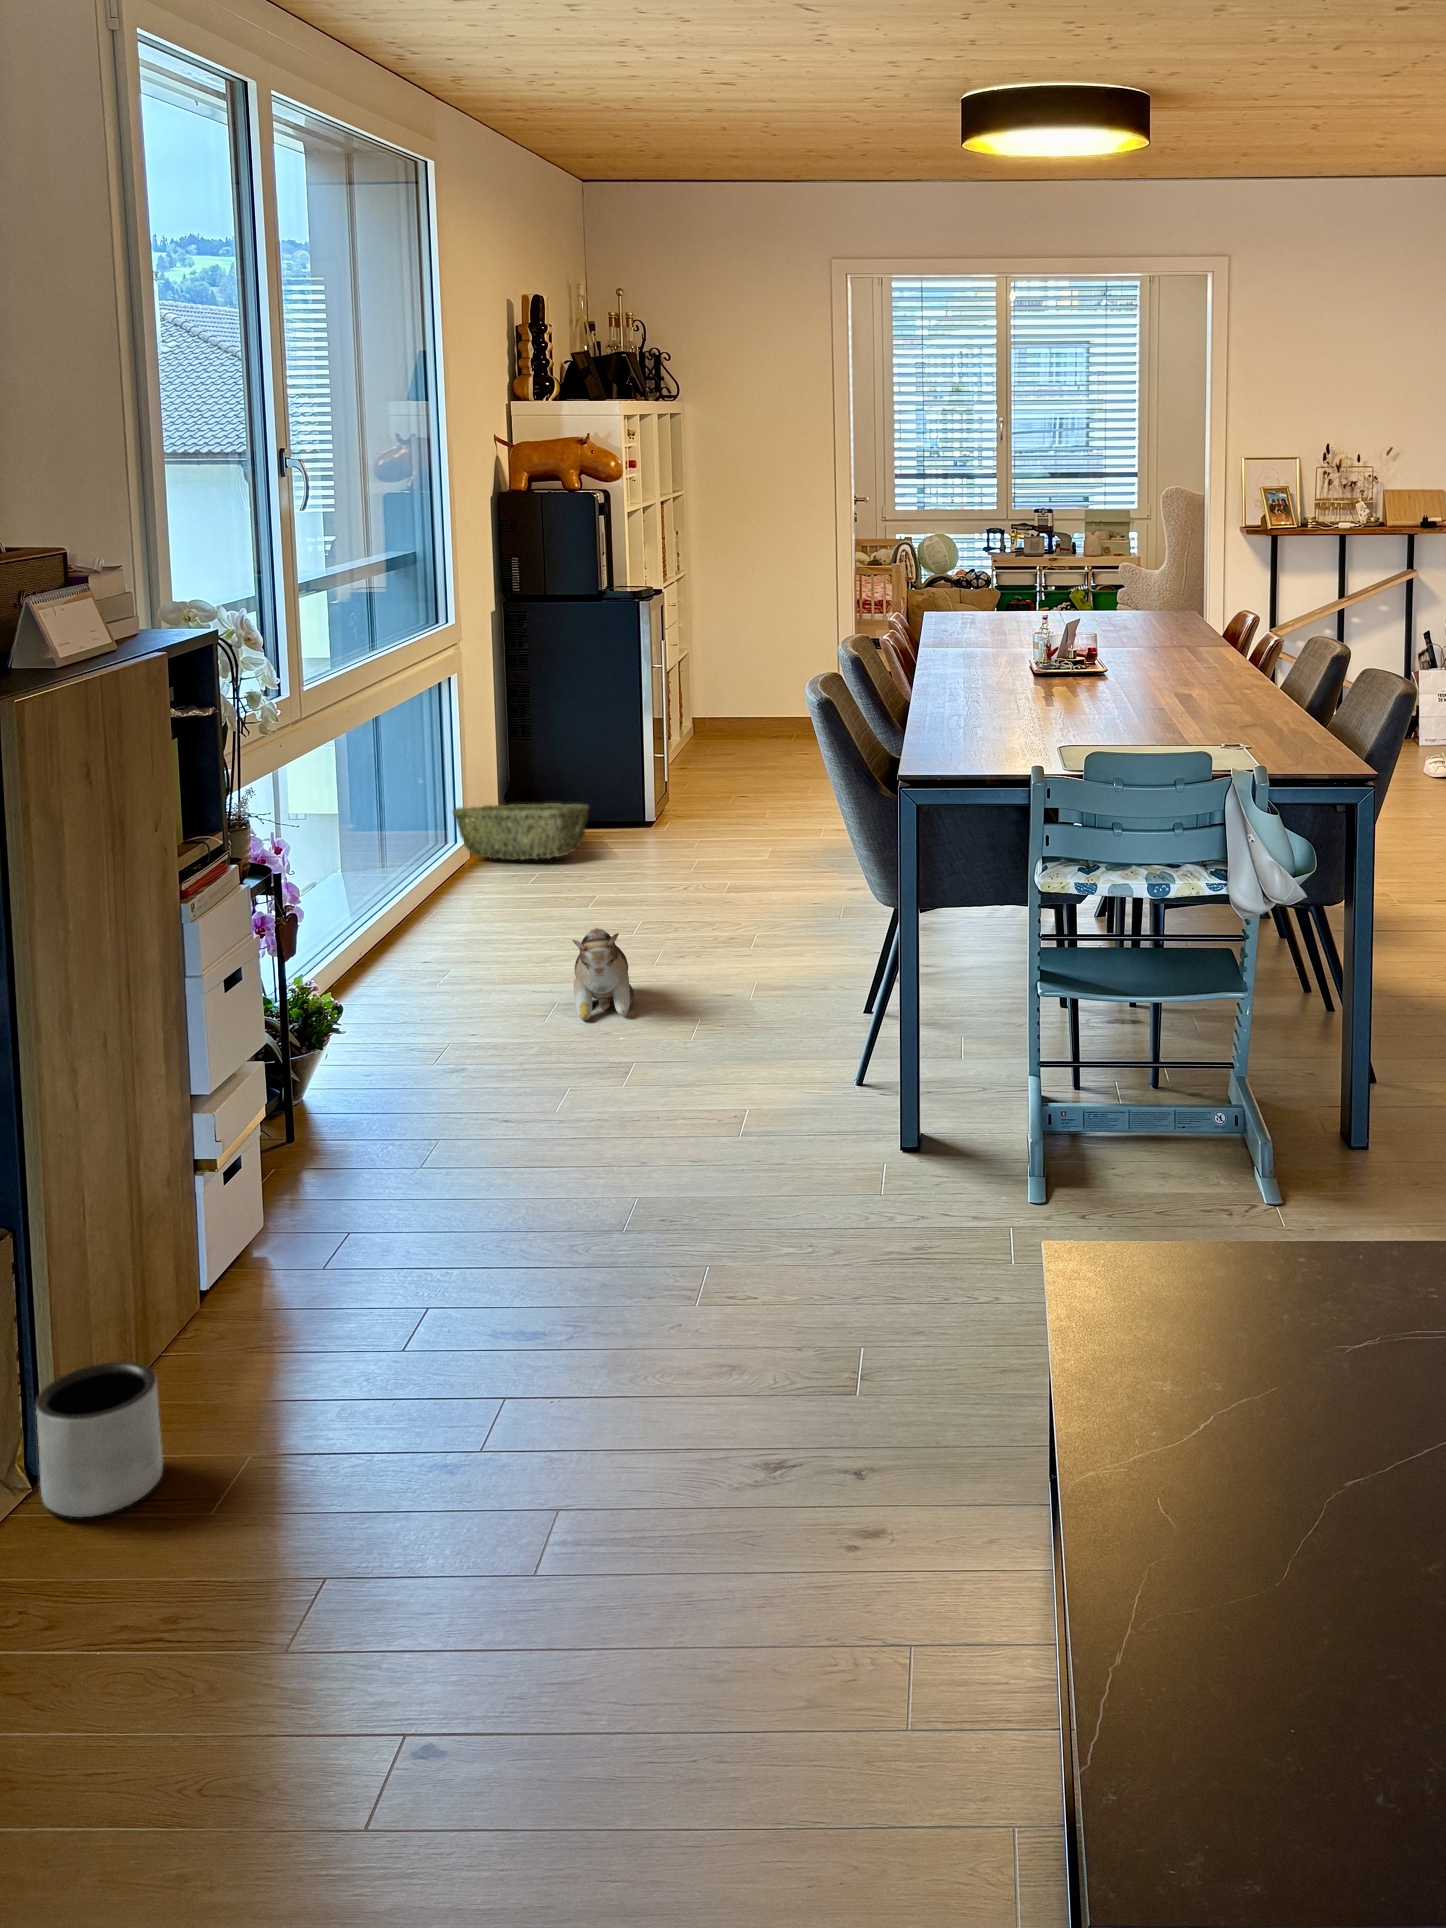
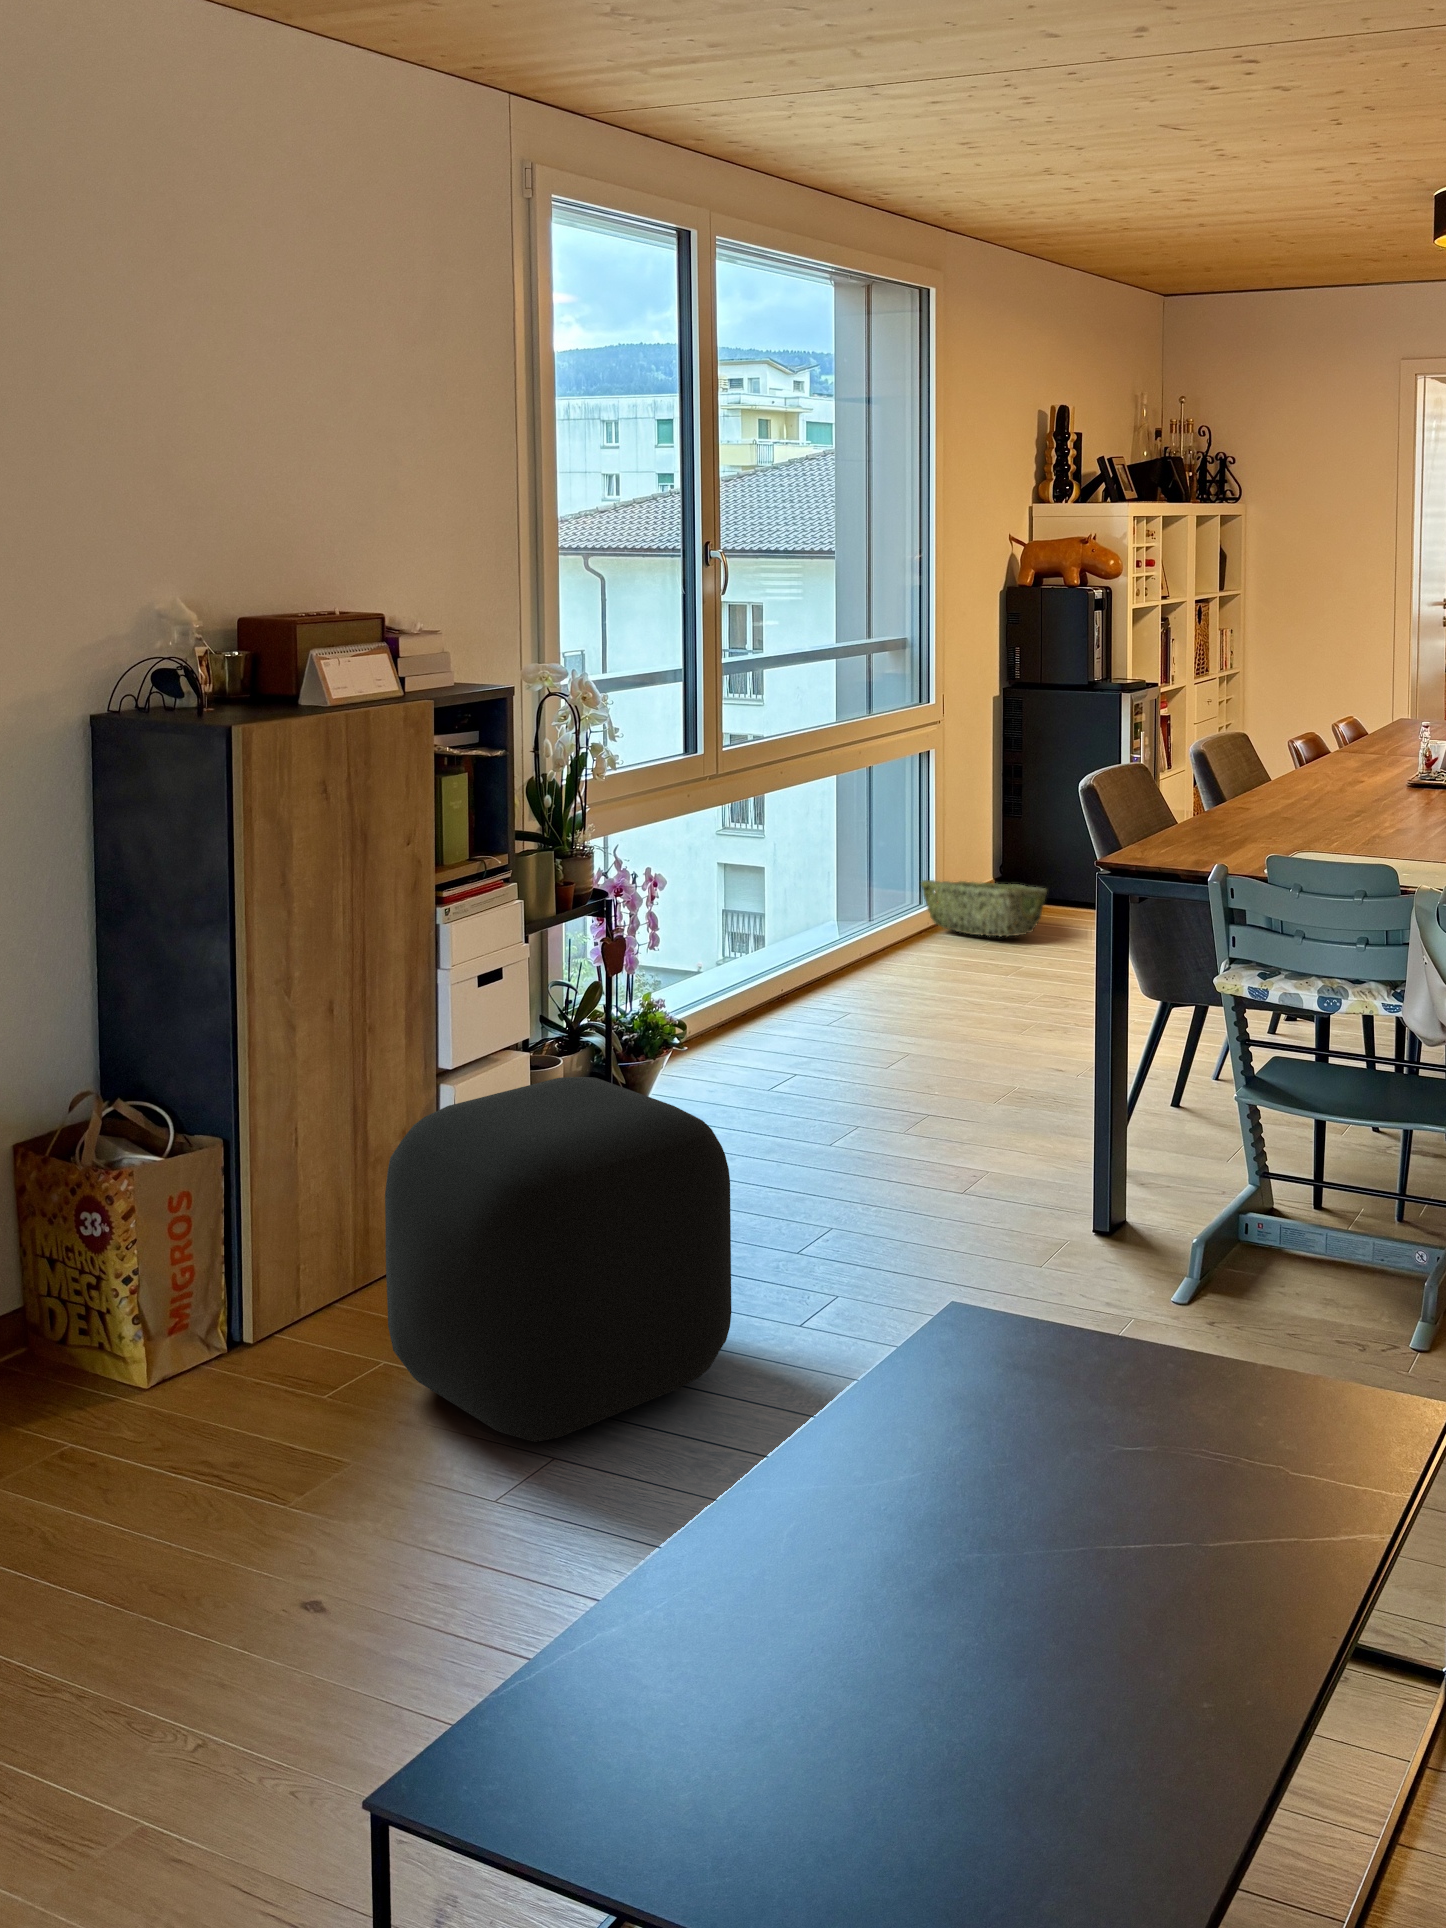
plush toy: present [573,928,634,1020] -> none [895,993,969,1080]
ottoman: none [289,1074,692,1494] -> present [385,1077,731,1442]
planter: present [36,1362,163,1517] -> none [211,1261,306,1378]

